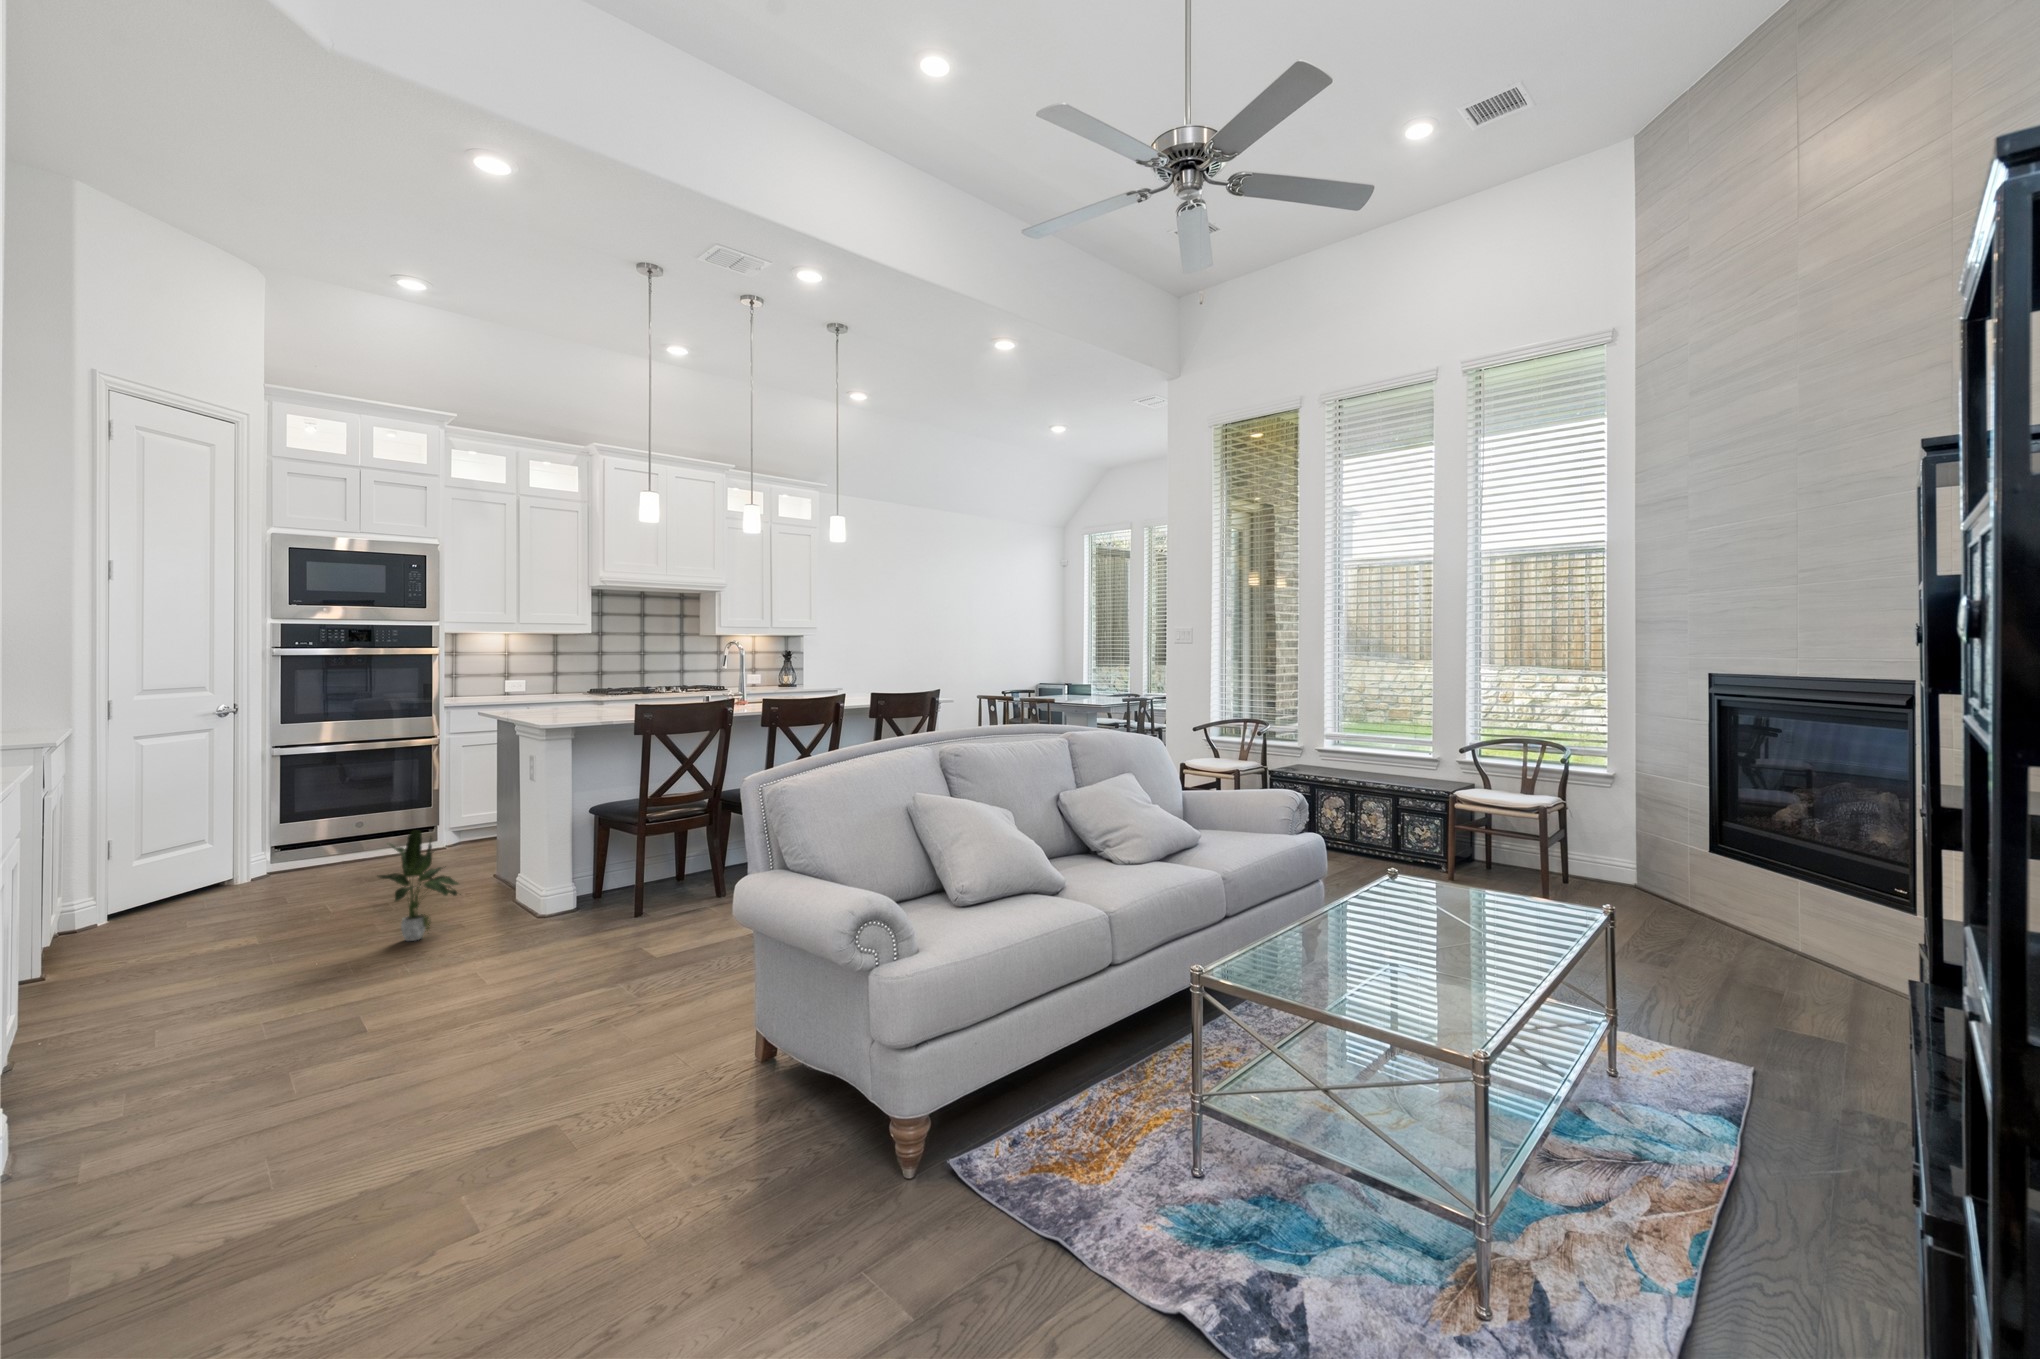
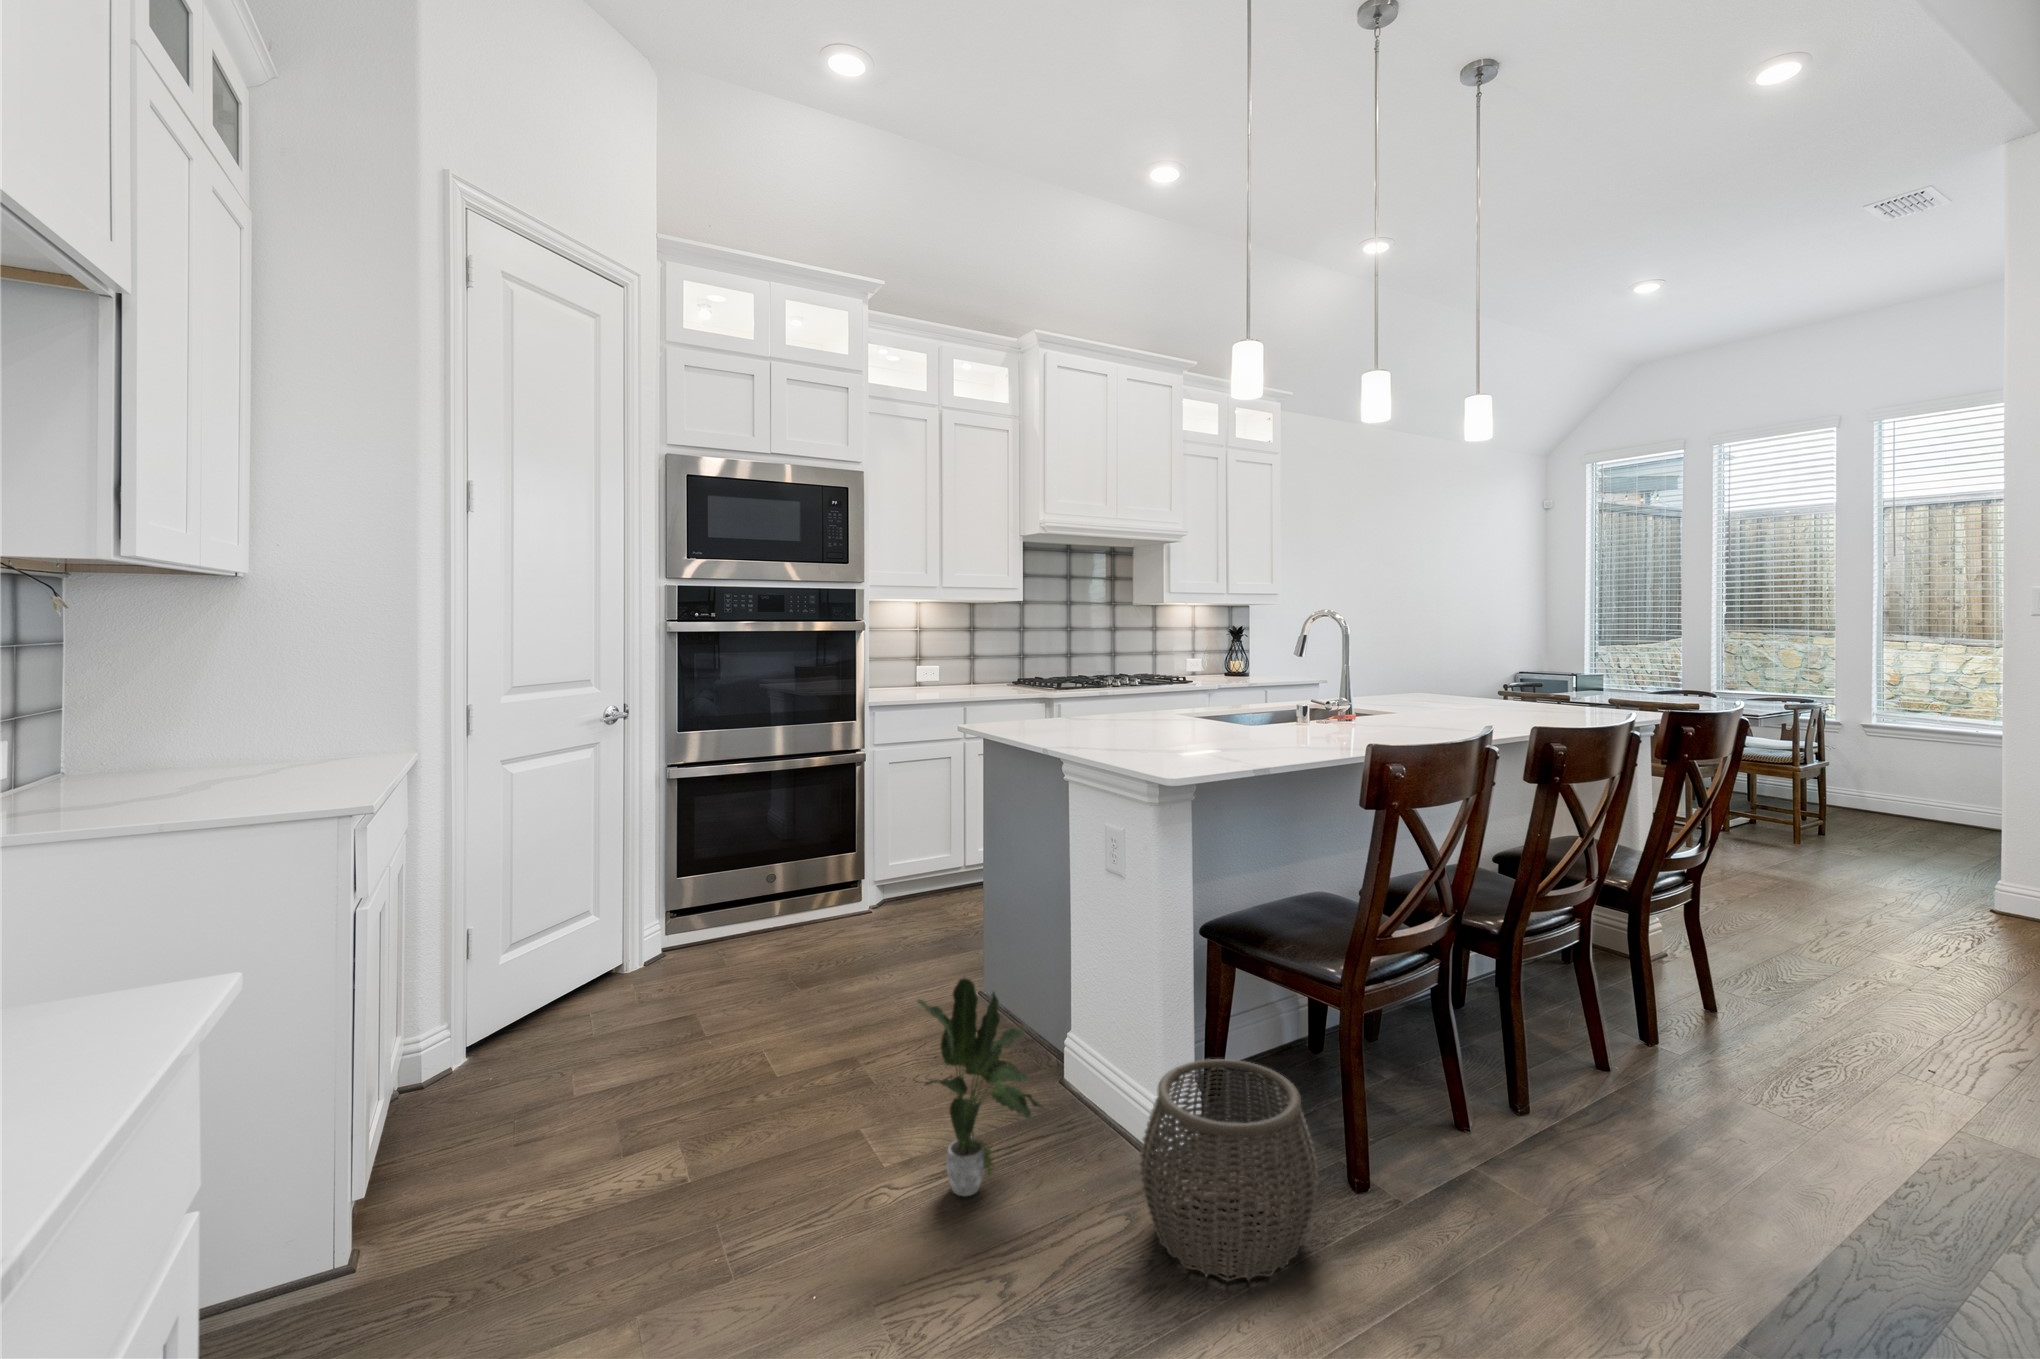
woven basket: none [497,860,594,950] -> present [1140,1059,1318,1281]

